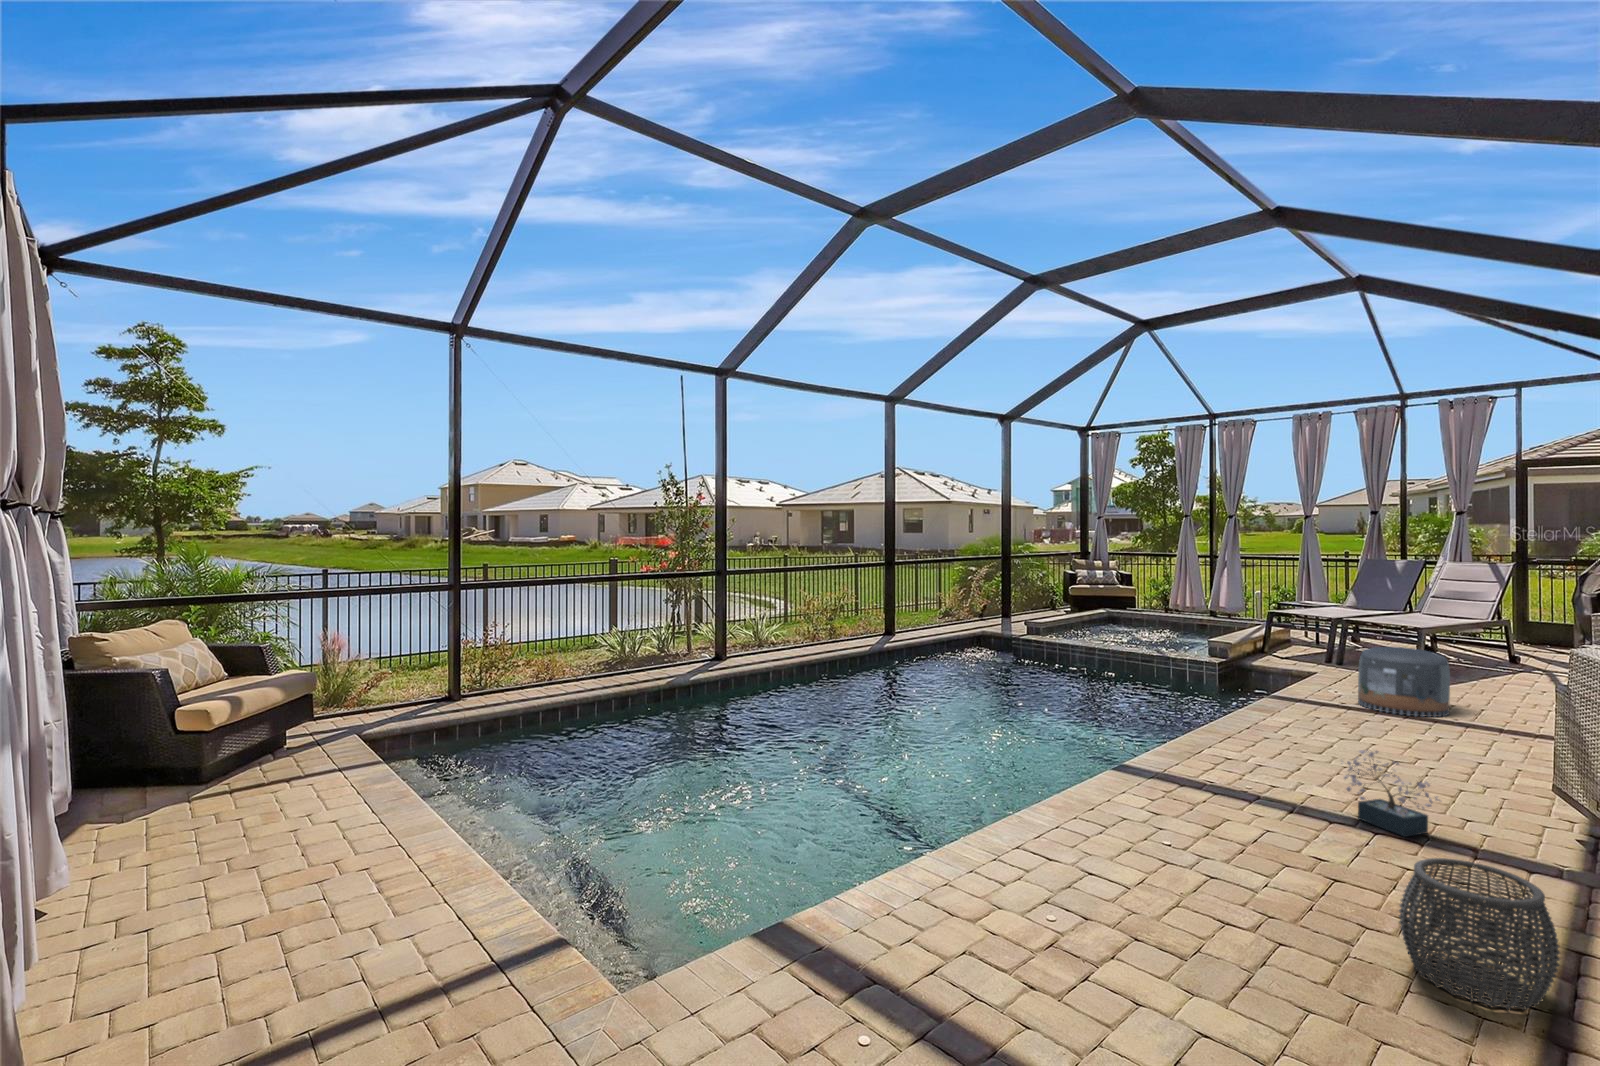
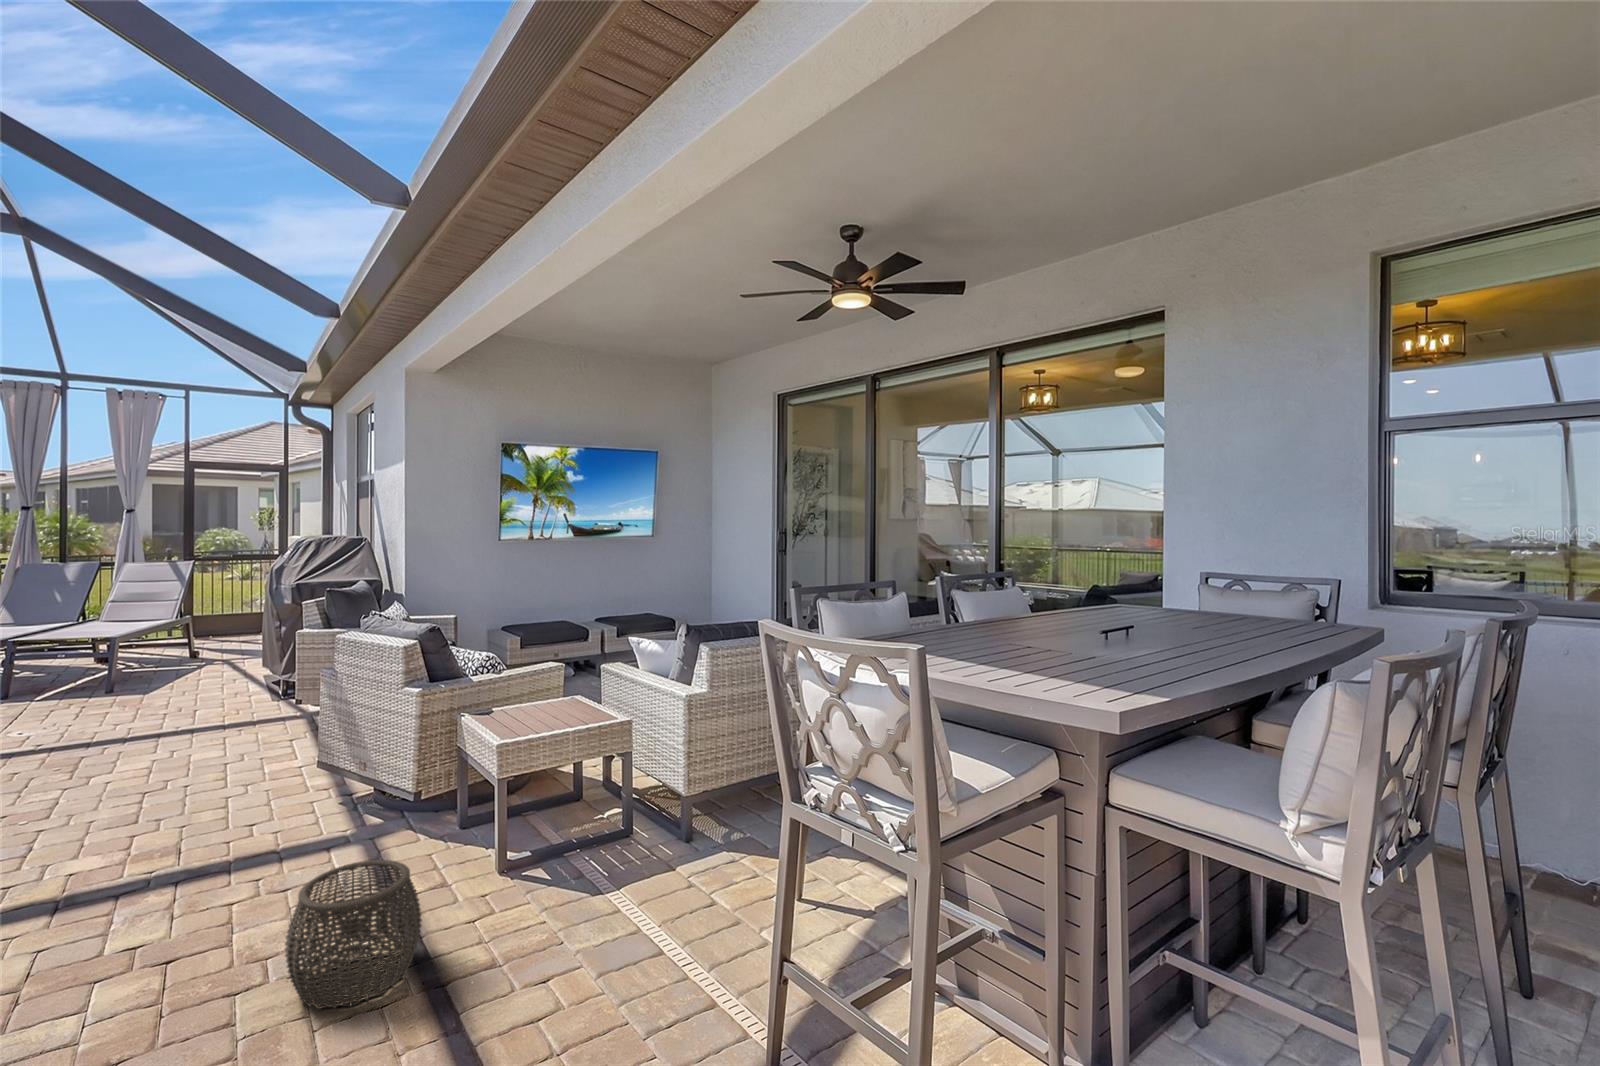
pouf: present [1358,647,1450,717] -> none [58,665,167,743]
decorative plant: present [1344,750,1439,837] -> none [121,790,239,876]

